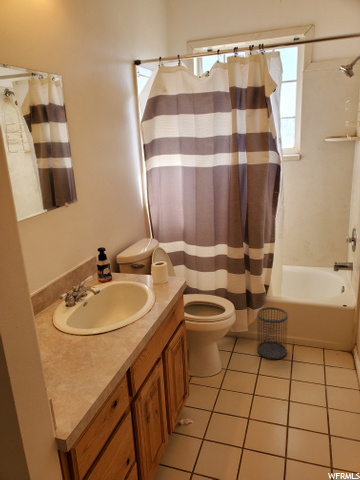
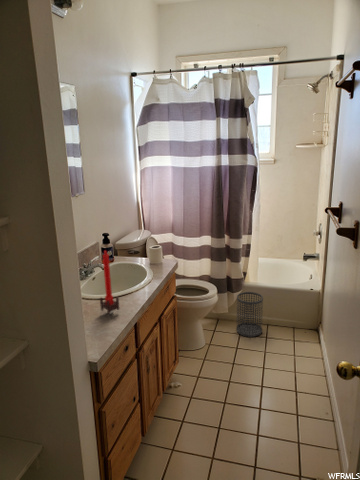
candle: none [81,281,106,361] -> present [100,251,119,314]

